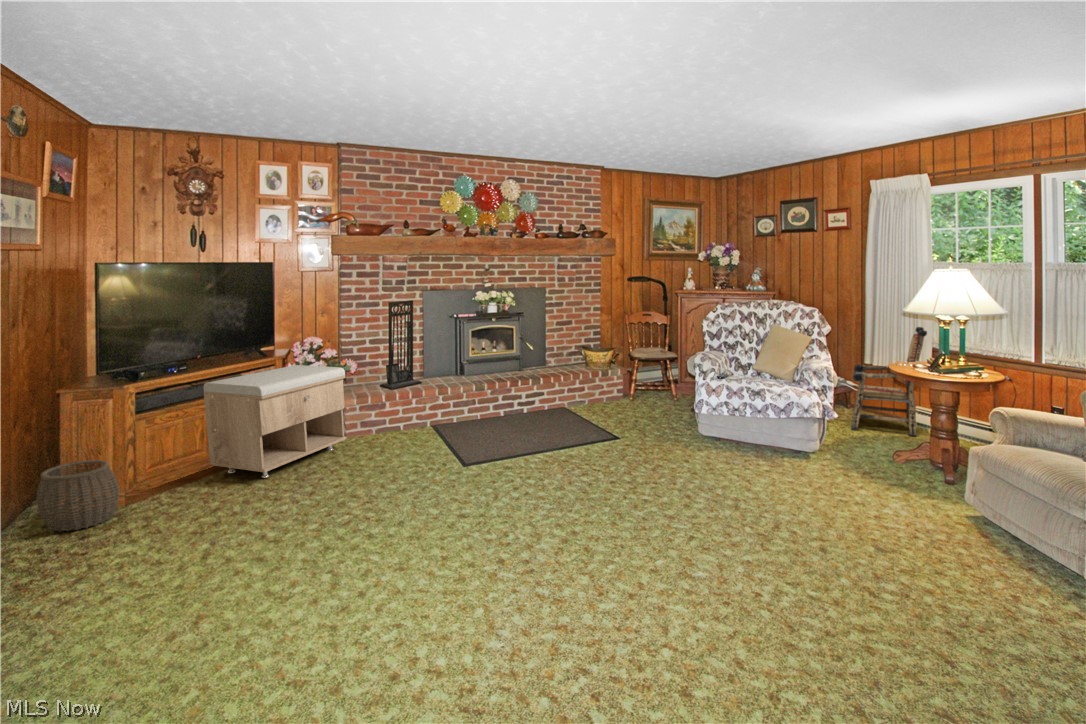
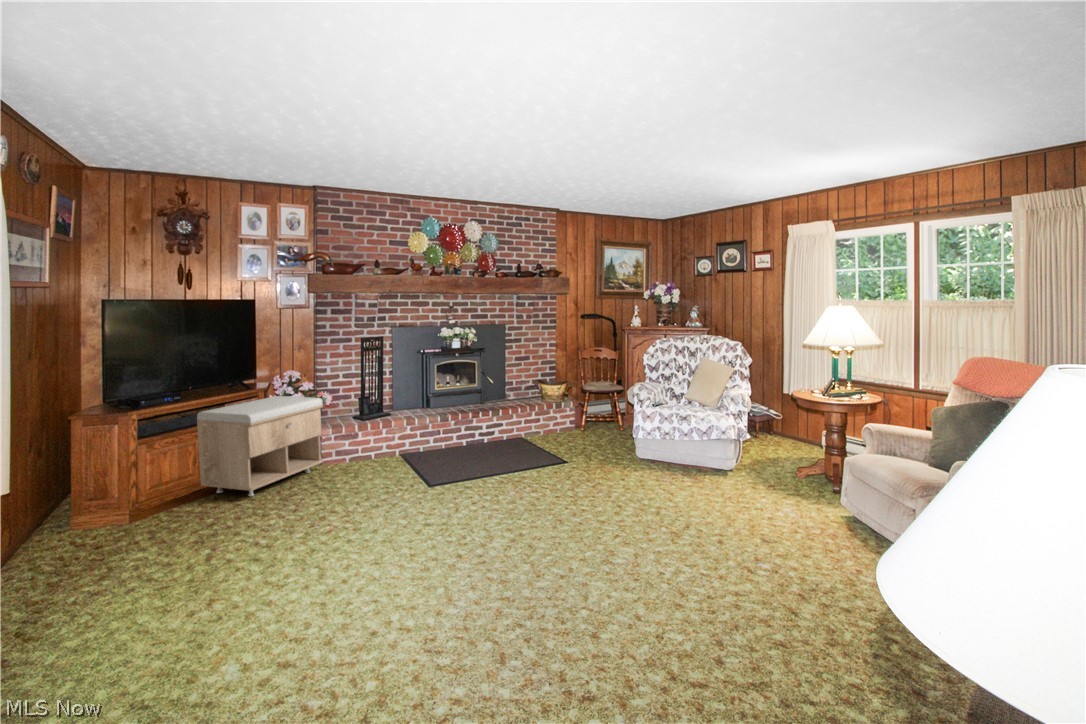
armchair: present [851,327,927,436] -> none [770,359,830,454]
woven basket: present [36,460,119,531] -> none [53,480,125,542]

